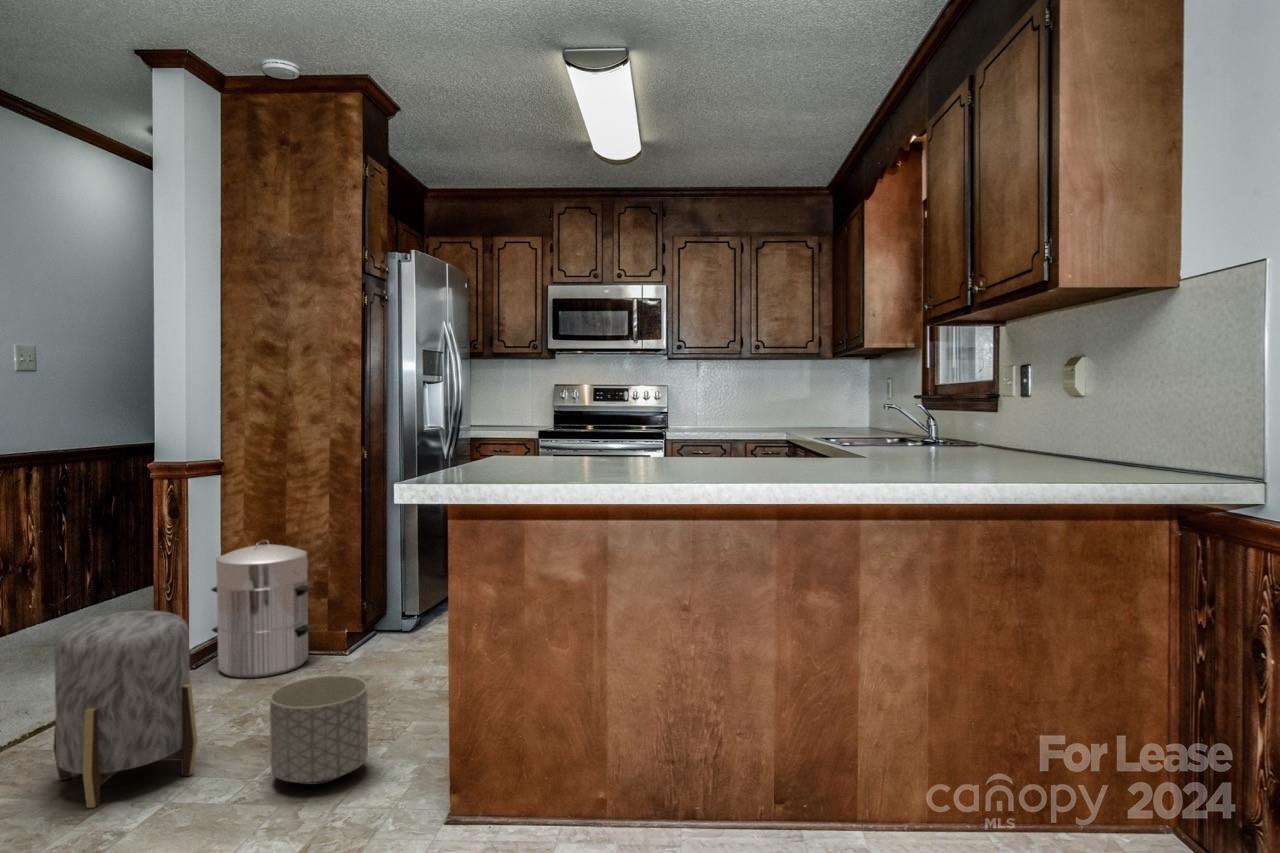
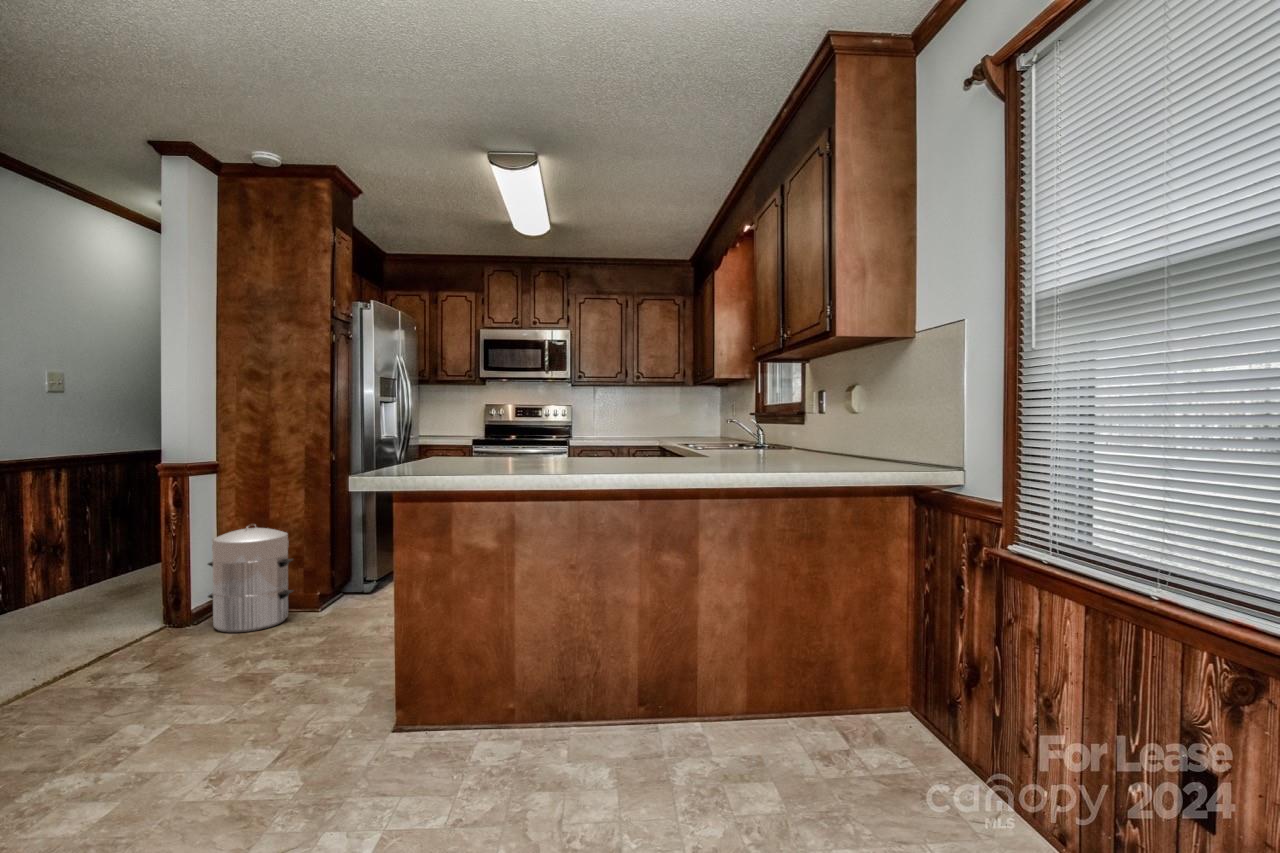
stool: present [53,611,197,808] -> none [85,575,206,726]
planter: present [270,675,368,785] -> none [266,620,343,701]

